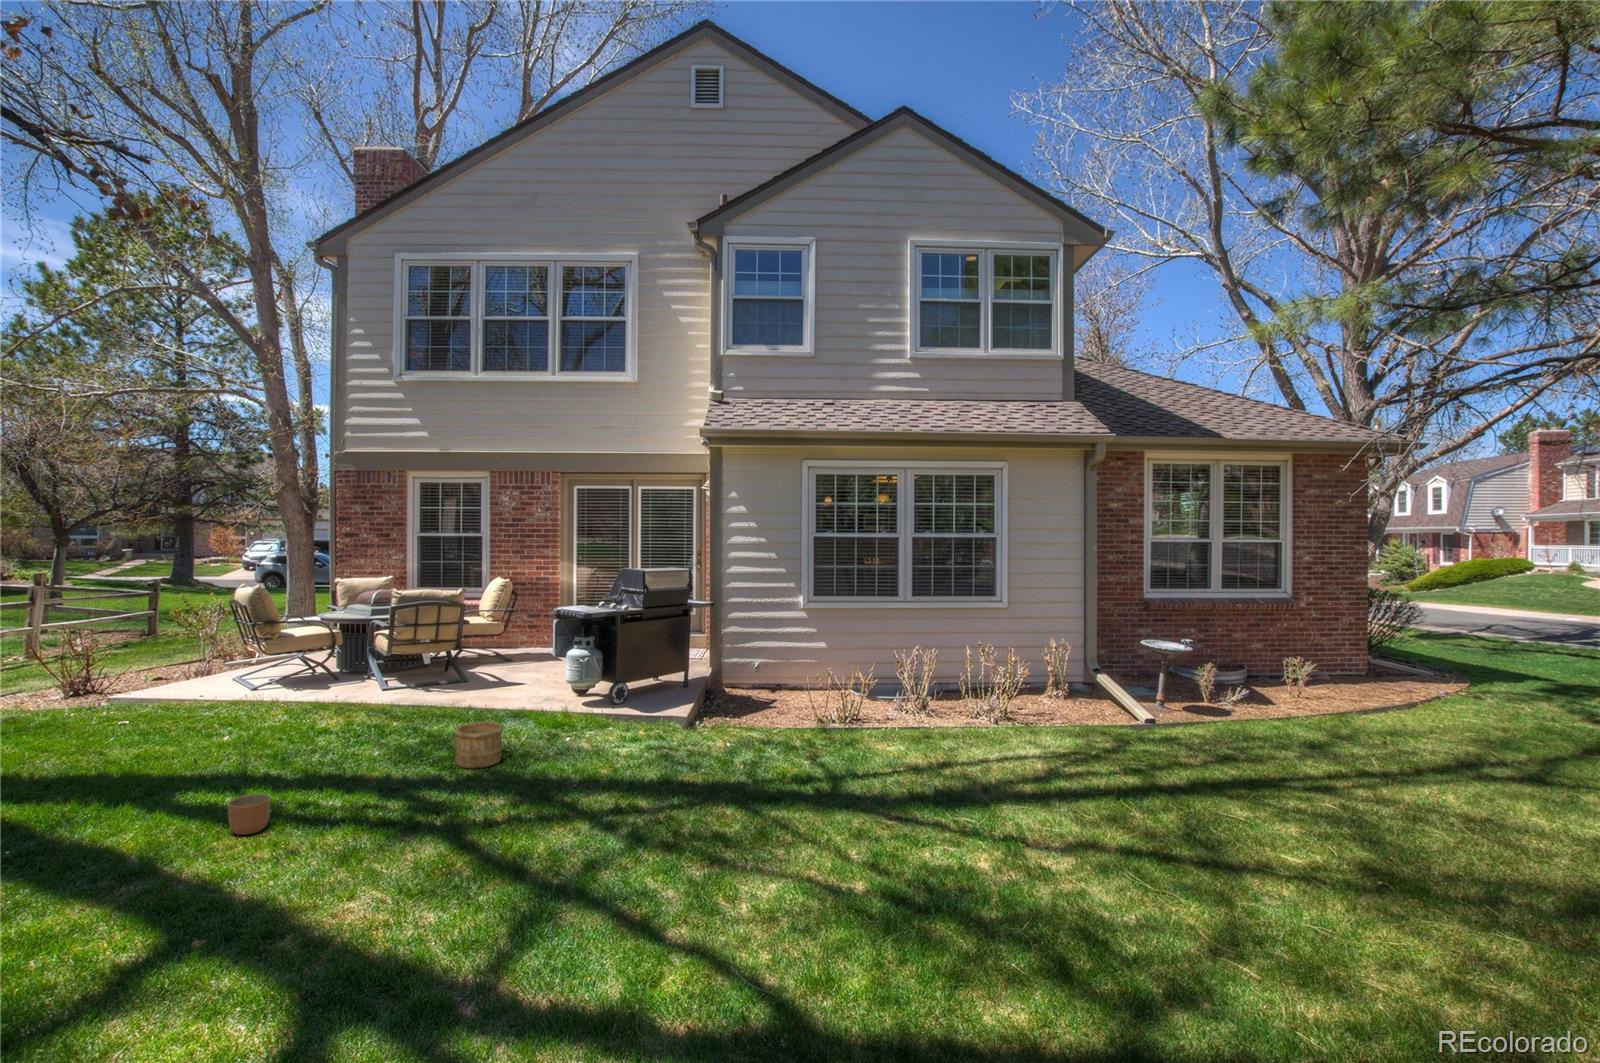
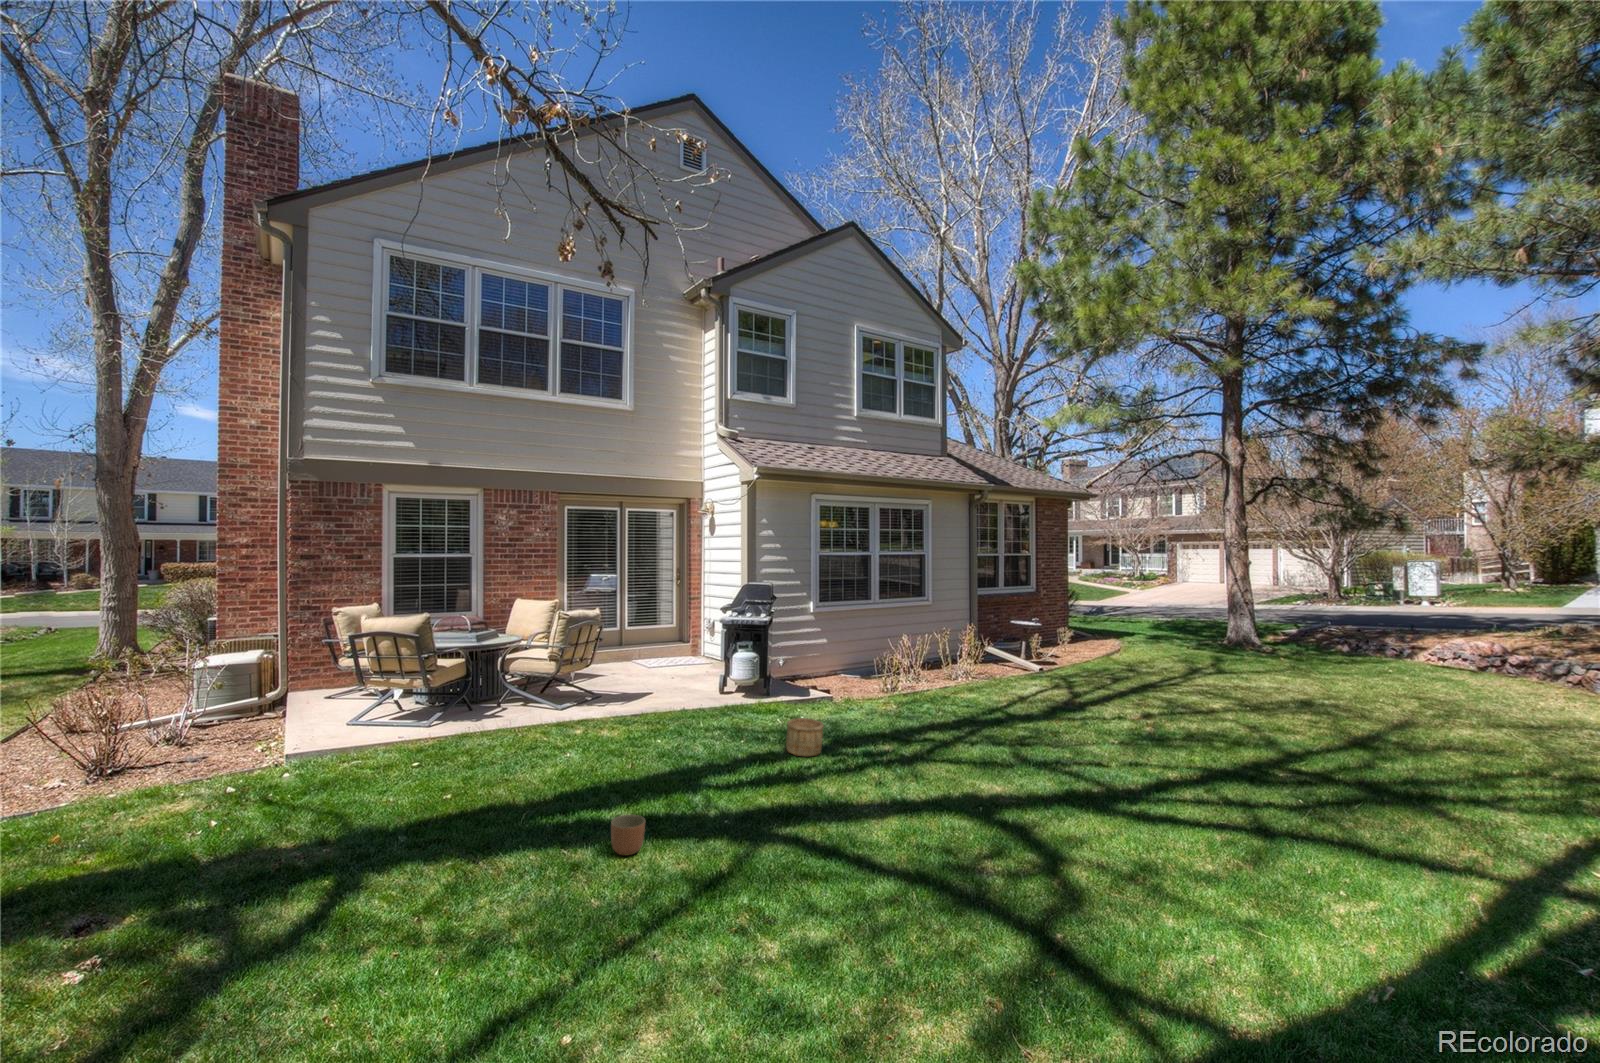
planter: present [228,794,270,835] -> present [611,815,645,855]

